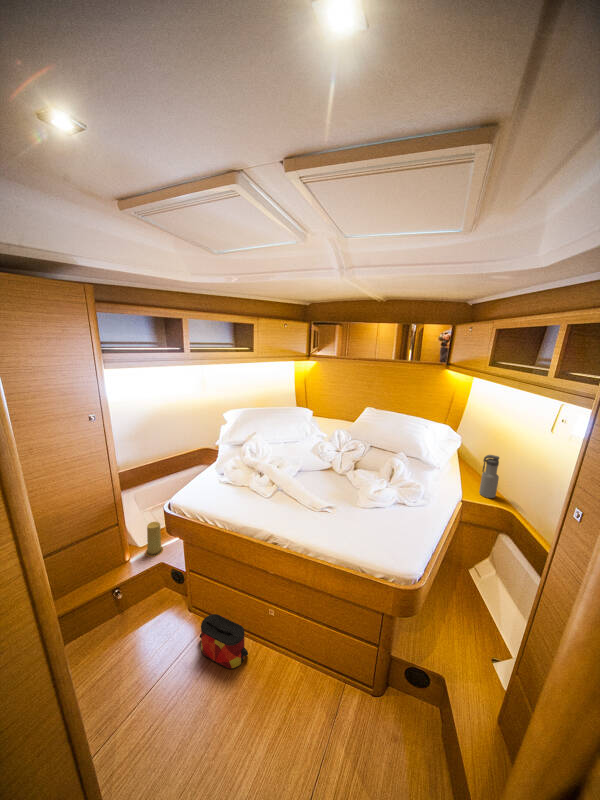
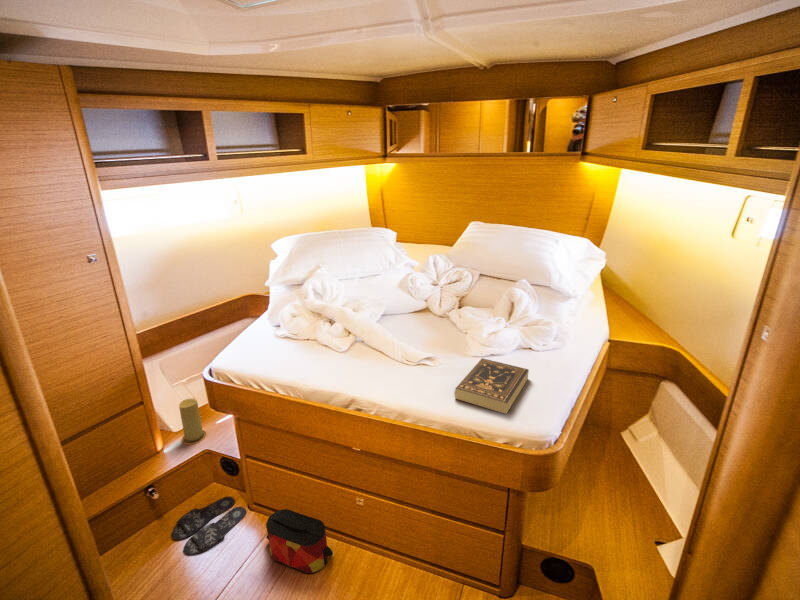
water bottle: present [479,455,499,498] -> none [627,275,655,333]
book: none [346,510,402,554] -> present [454,358,529,414]
slippers: none [130,601,186,644] -> present [171,497,246,555]

